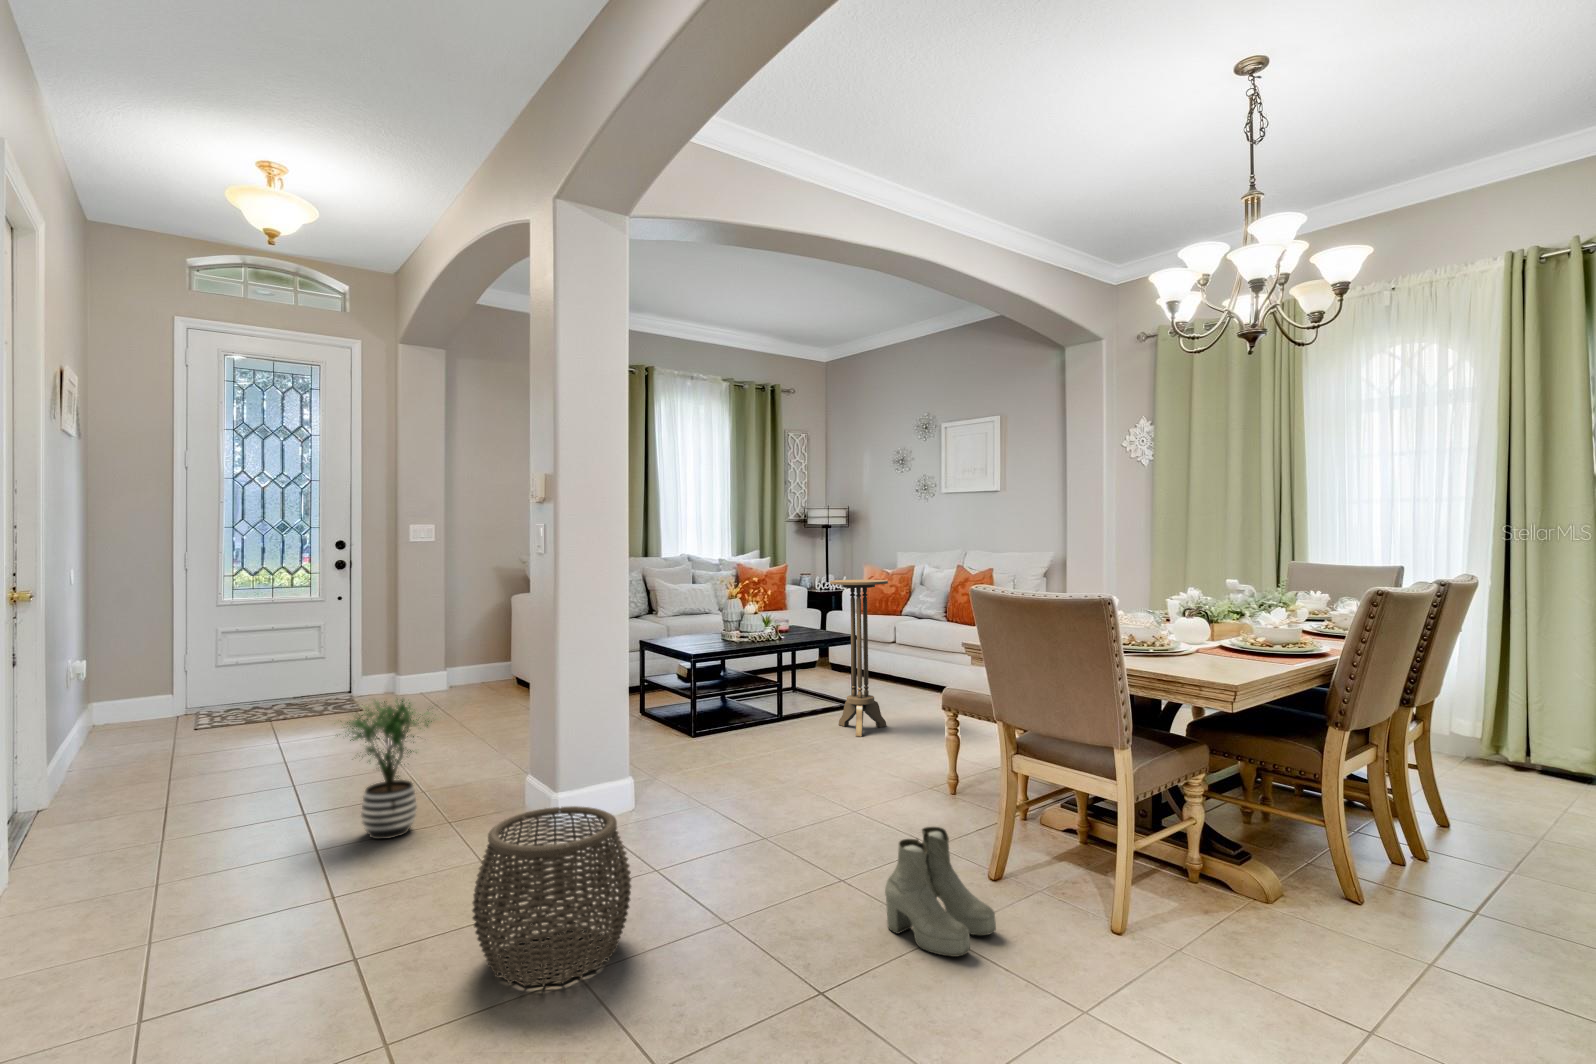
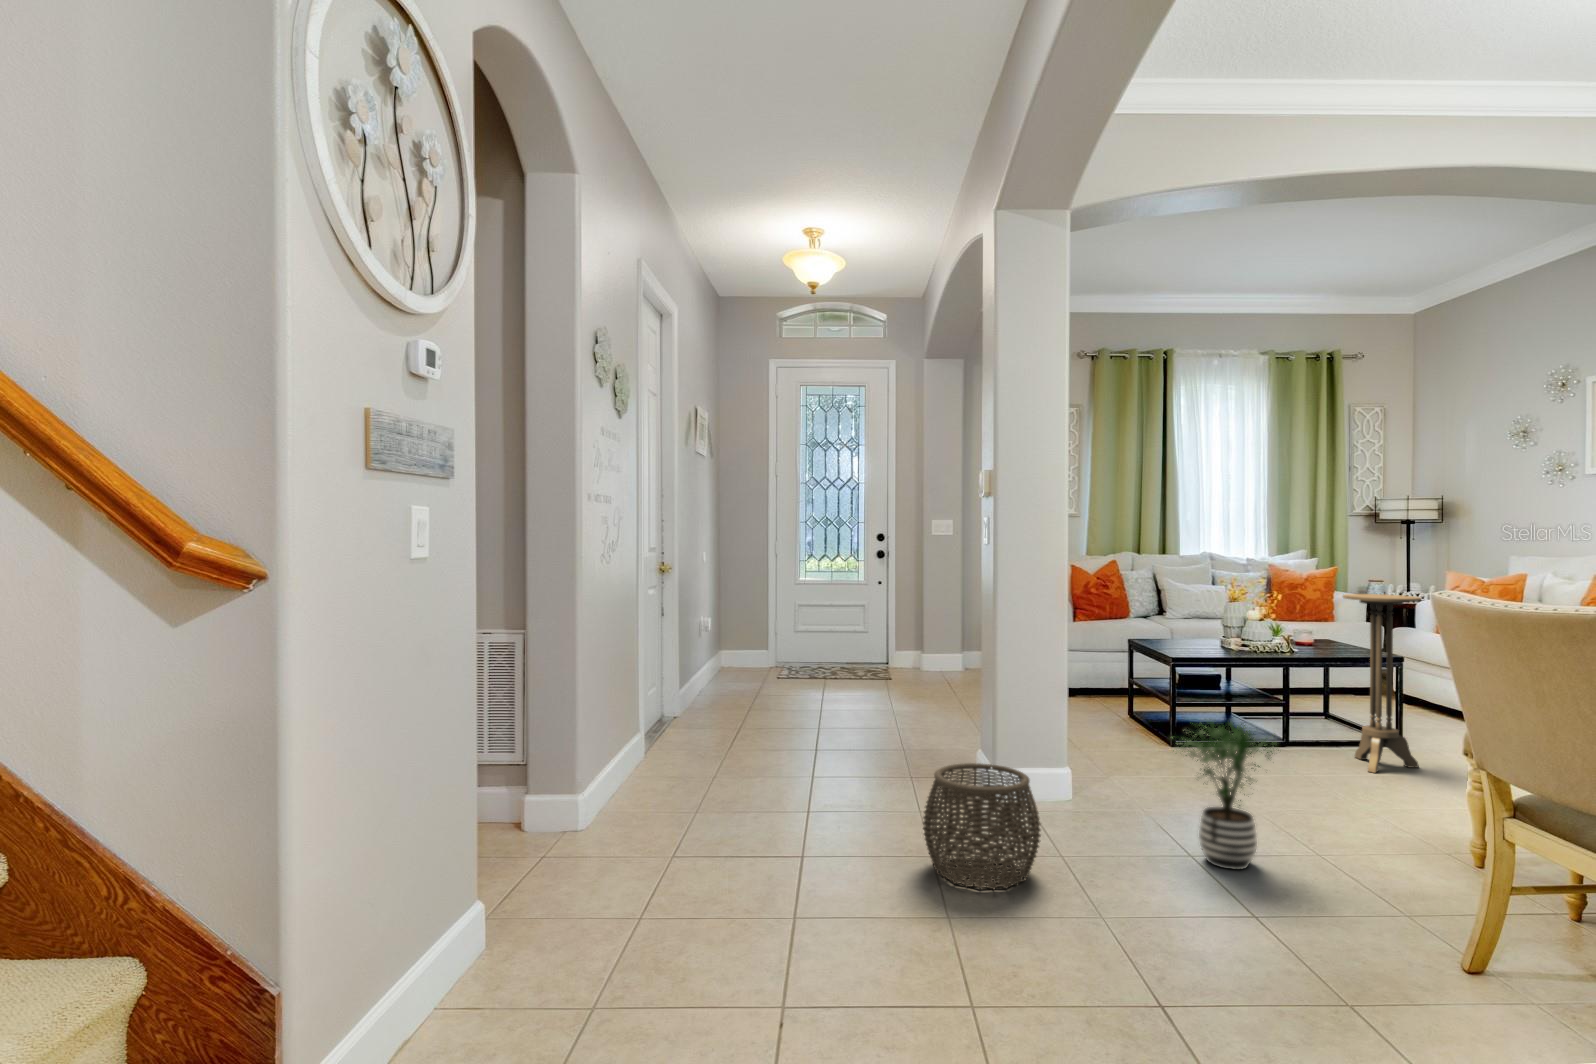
potted plant: present [337,699,432,839] -> present [1172,722,1275,870]
boots: present [885,827,996,957] -> none [1272,847,1388,964]

